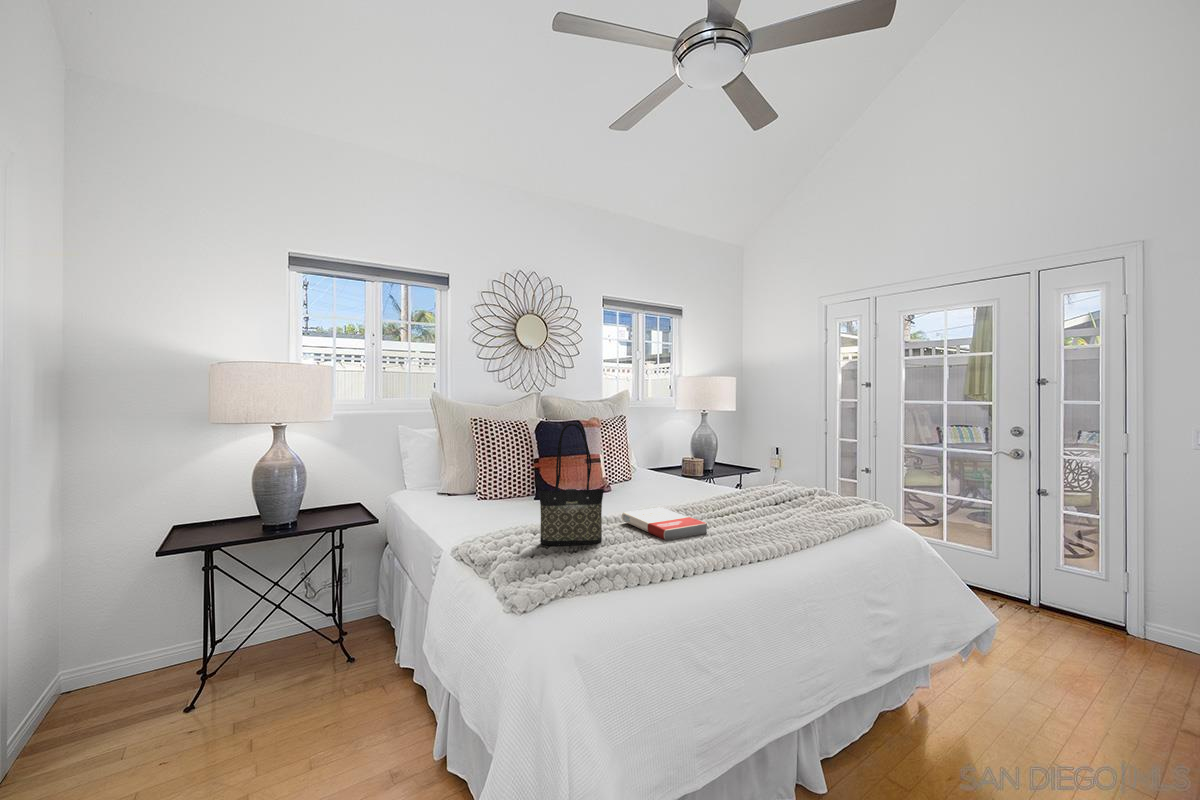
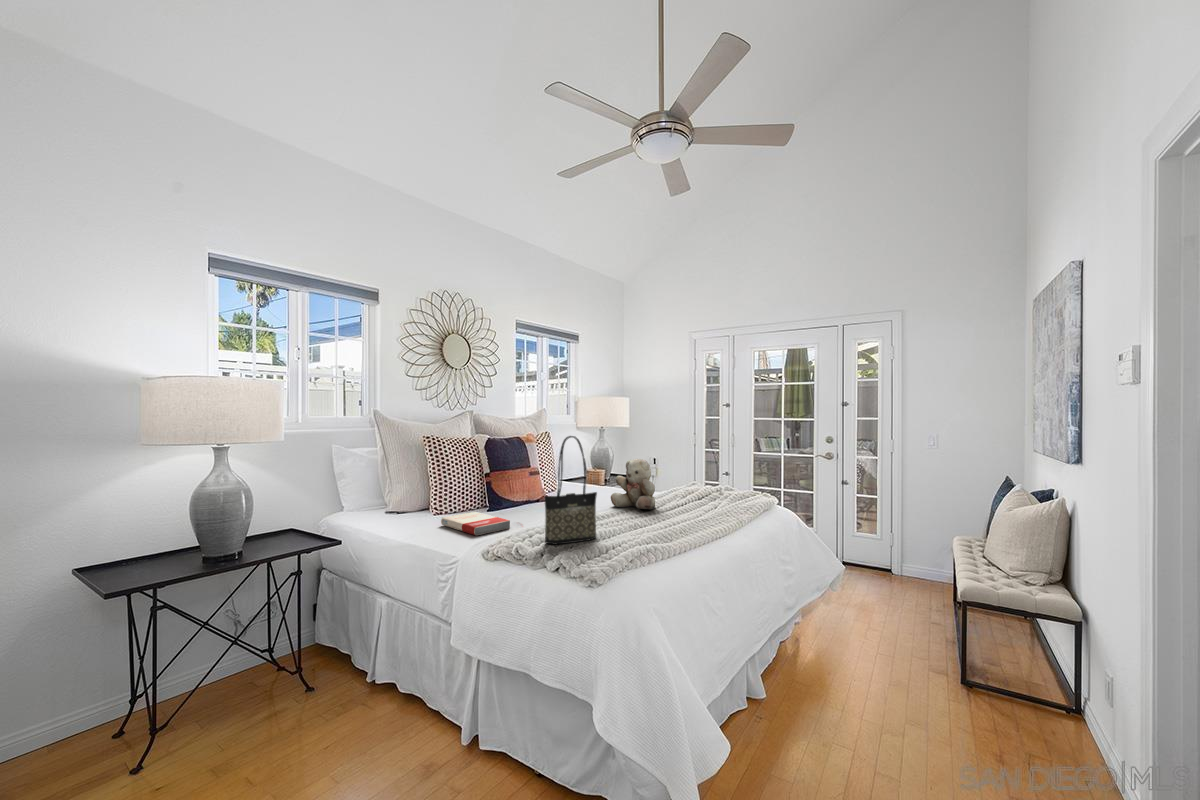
teddy bear: none [660,451,709,511] -> present [611,459,655,509]
book: present [622,507,707,540] -> present [441,512,510,535]

